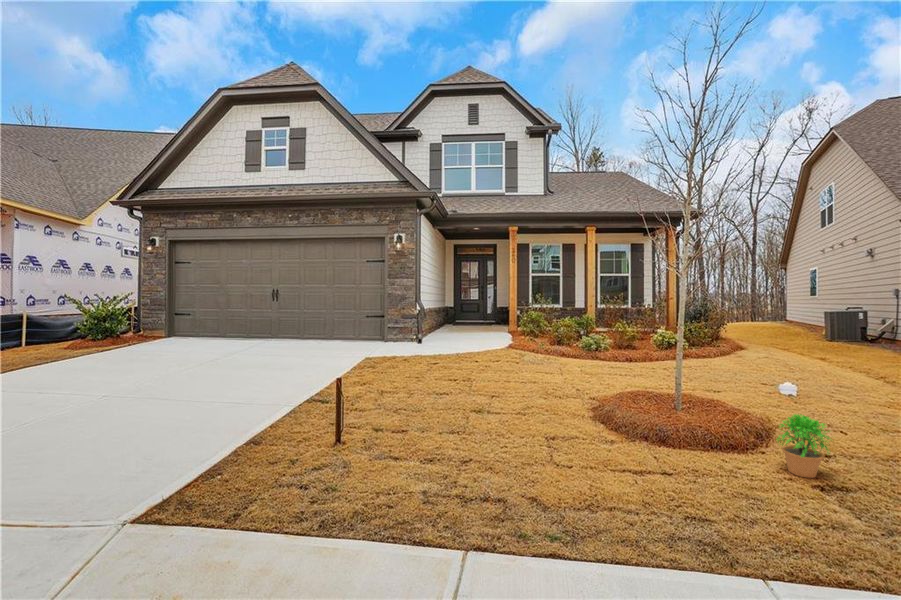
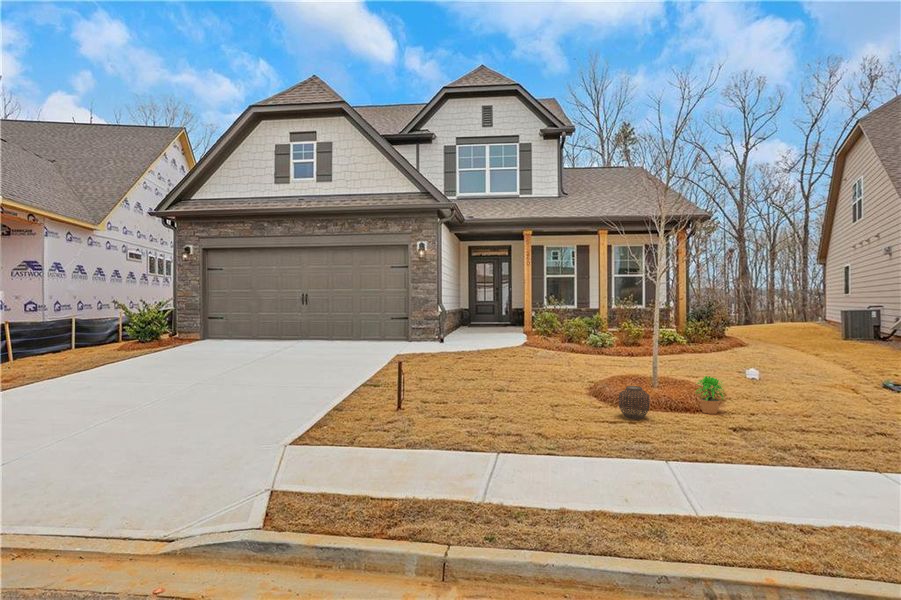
woven basket: none [658,432,714,492] -> present [619,386,650,419]

